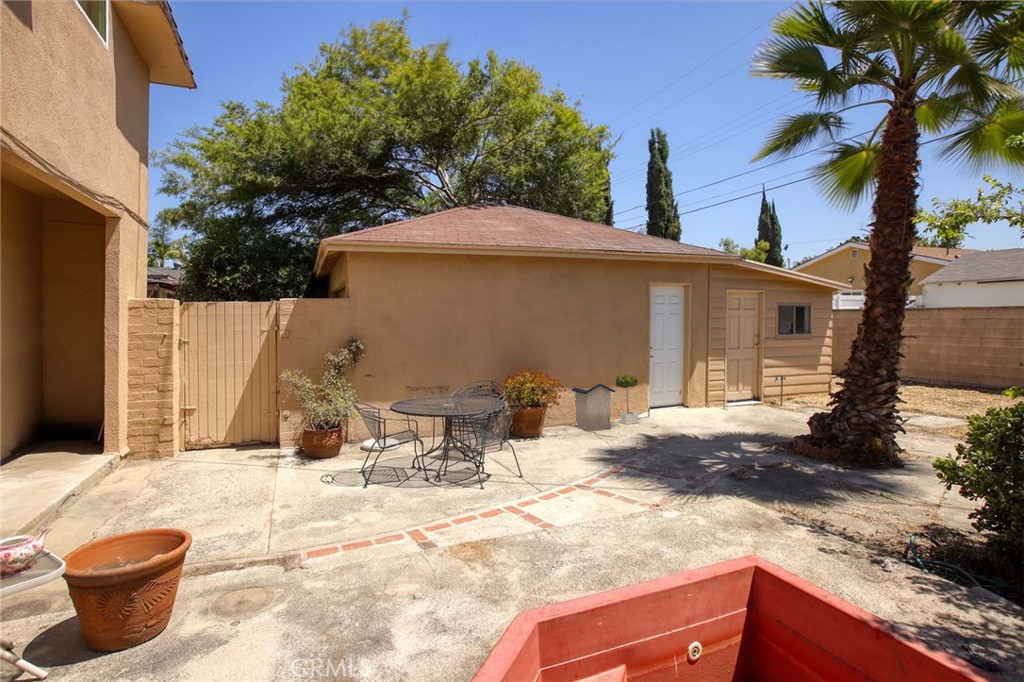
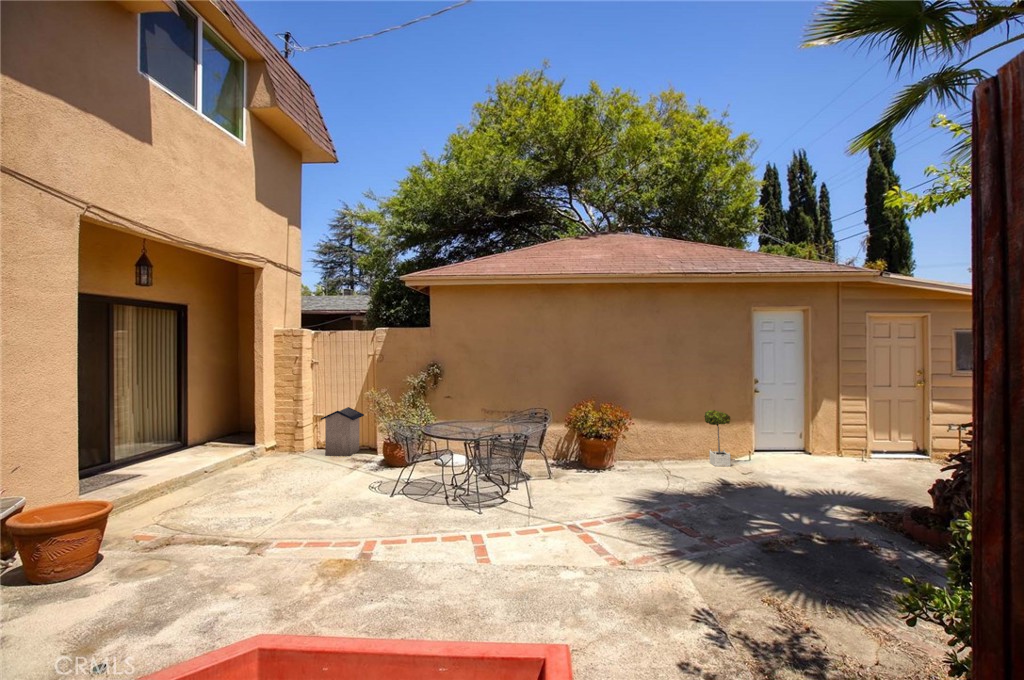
trash can: present [572,384,615,431] -> present [320,407,364,456]

